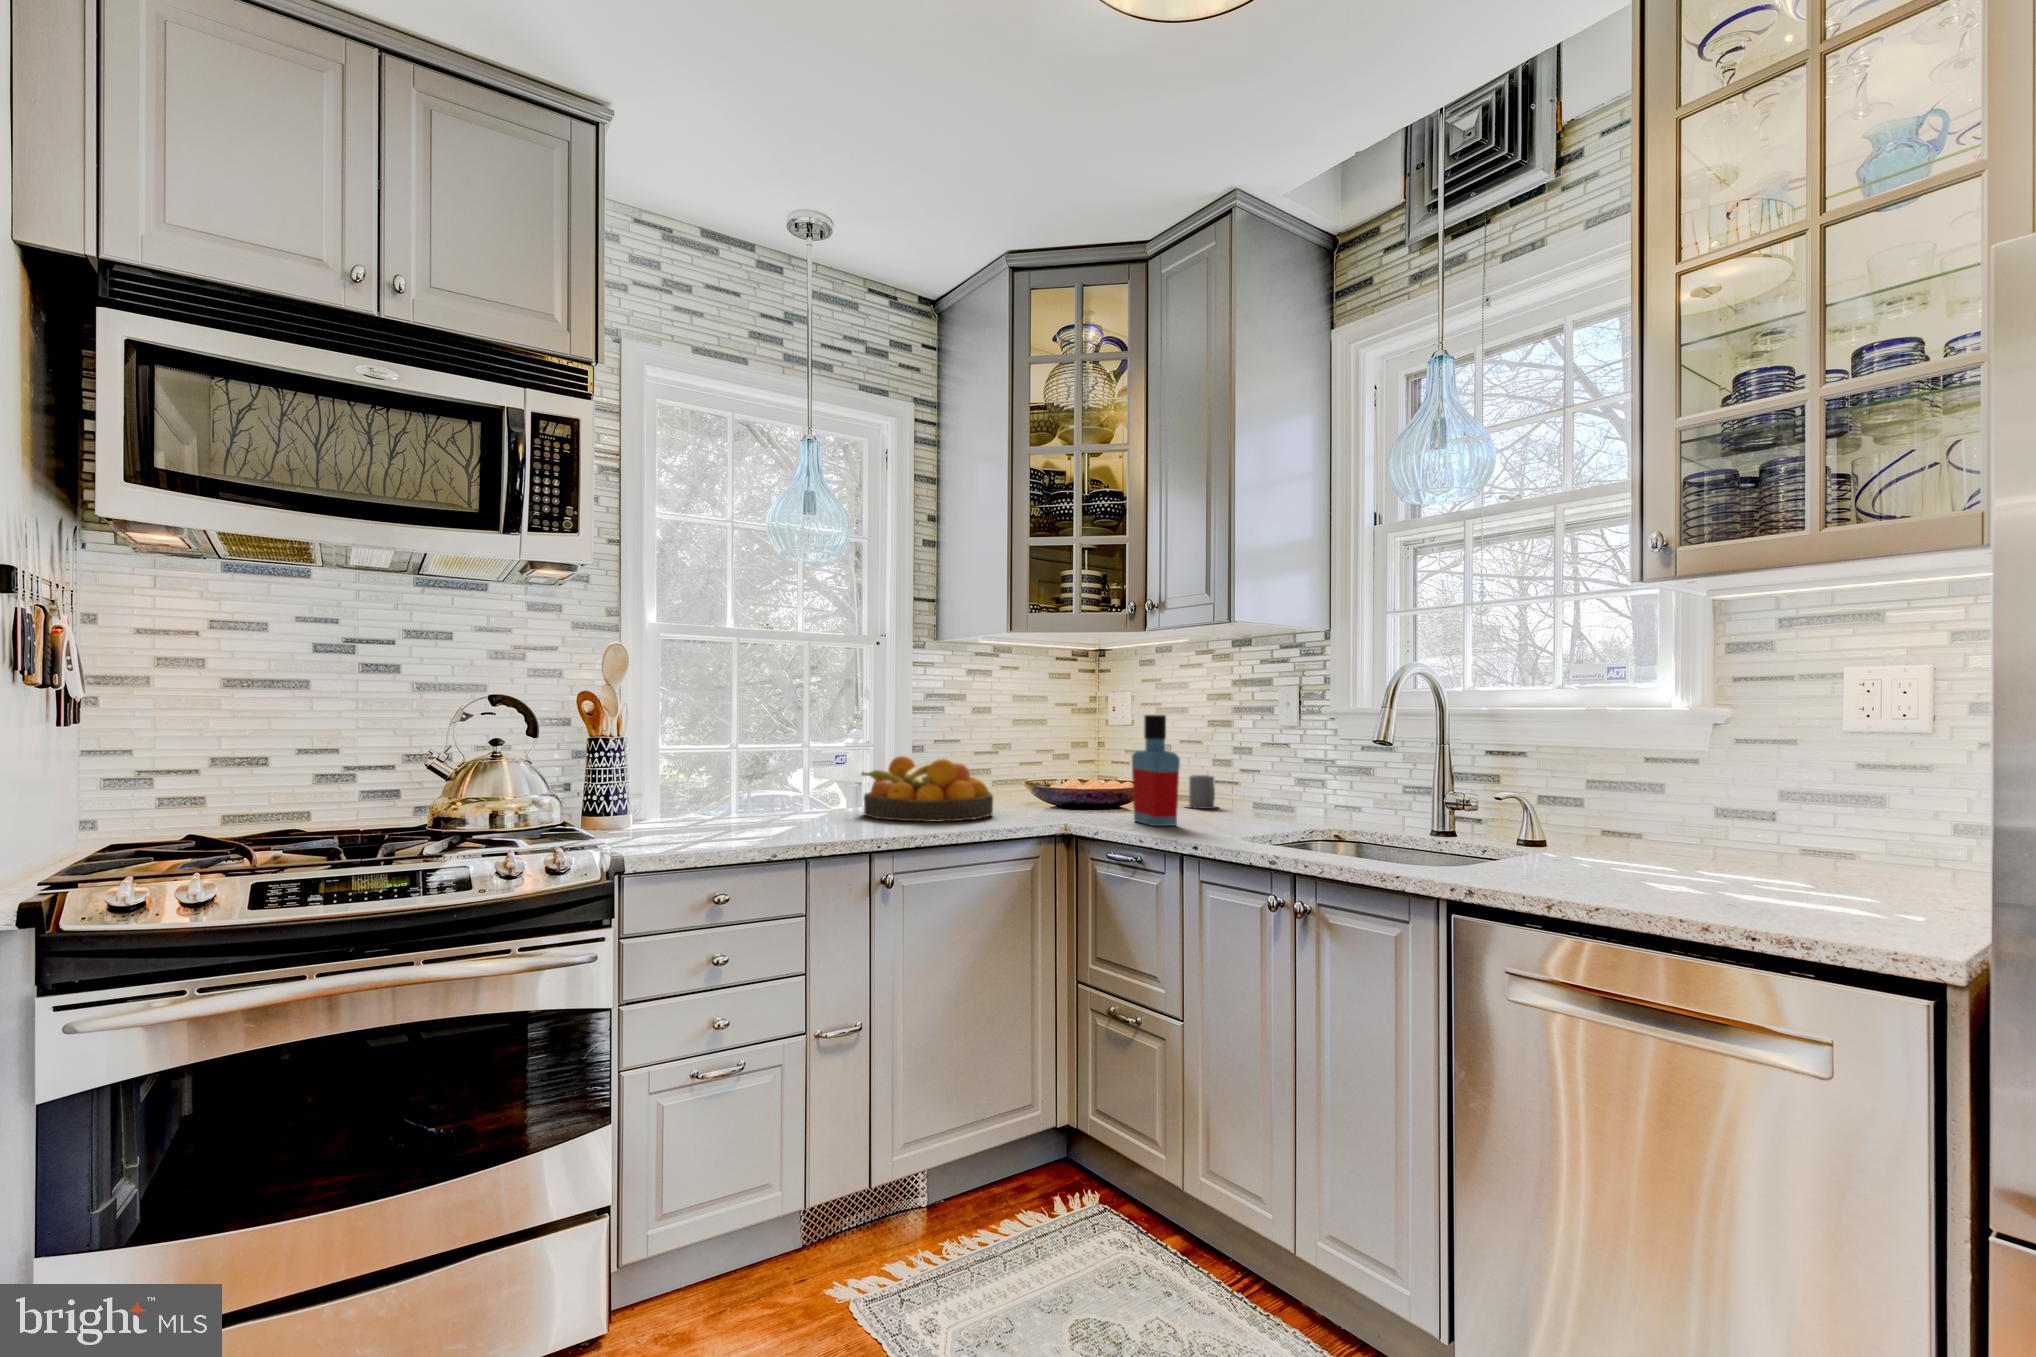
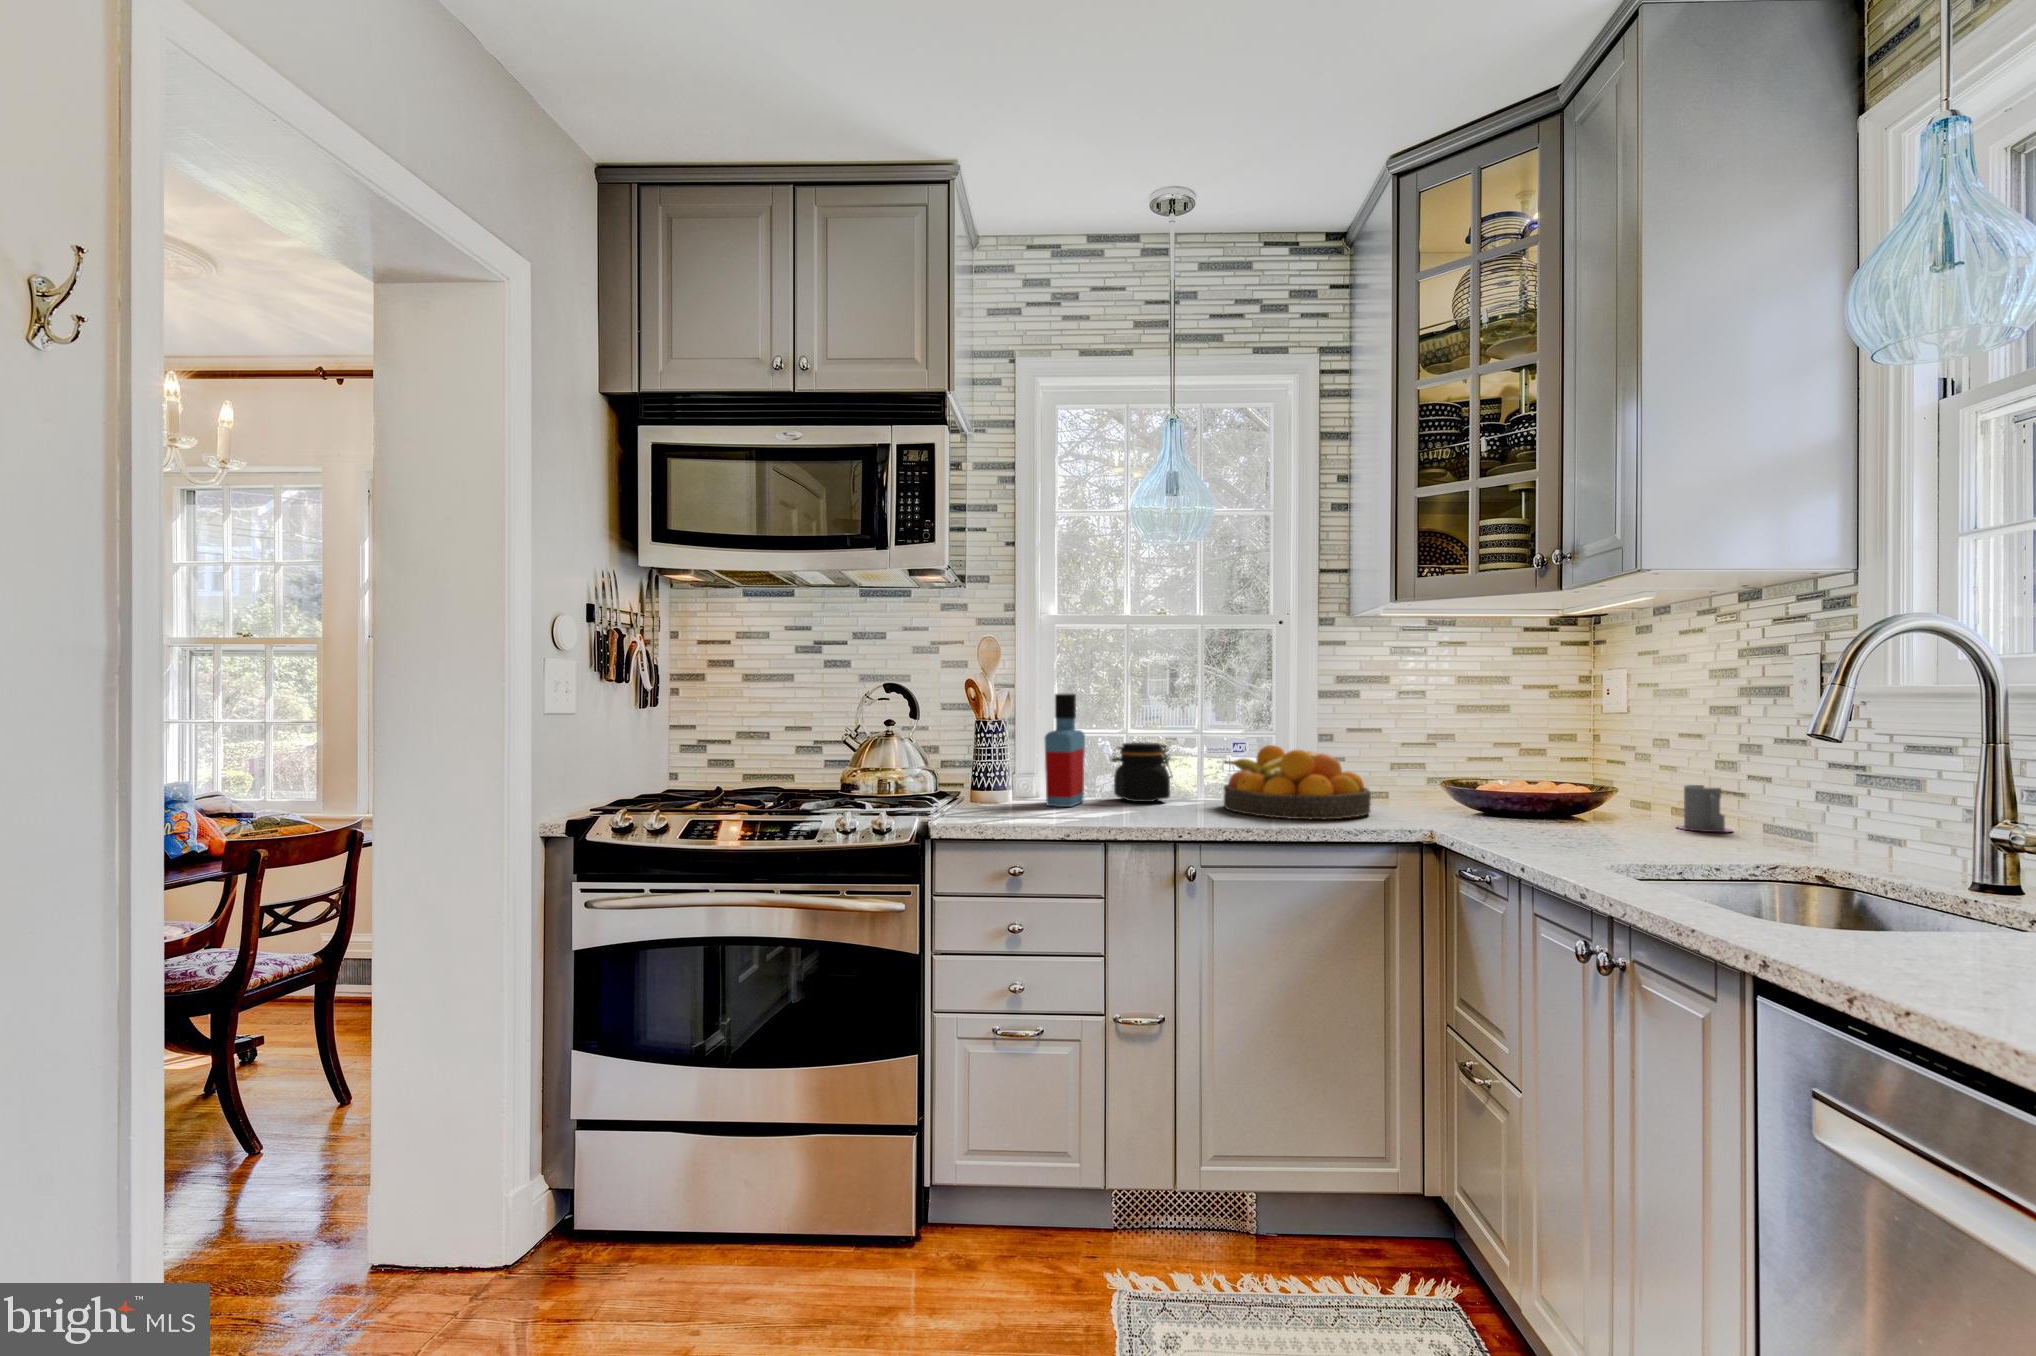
bottle: present [1132,715,1180,826] -> present [1045,694,1085,807]
jar: none [747,758,808,818] -> present [1111,742,1173,802]

